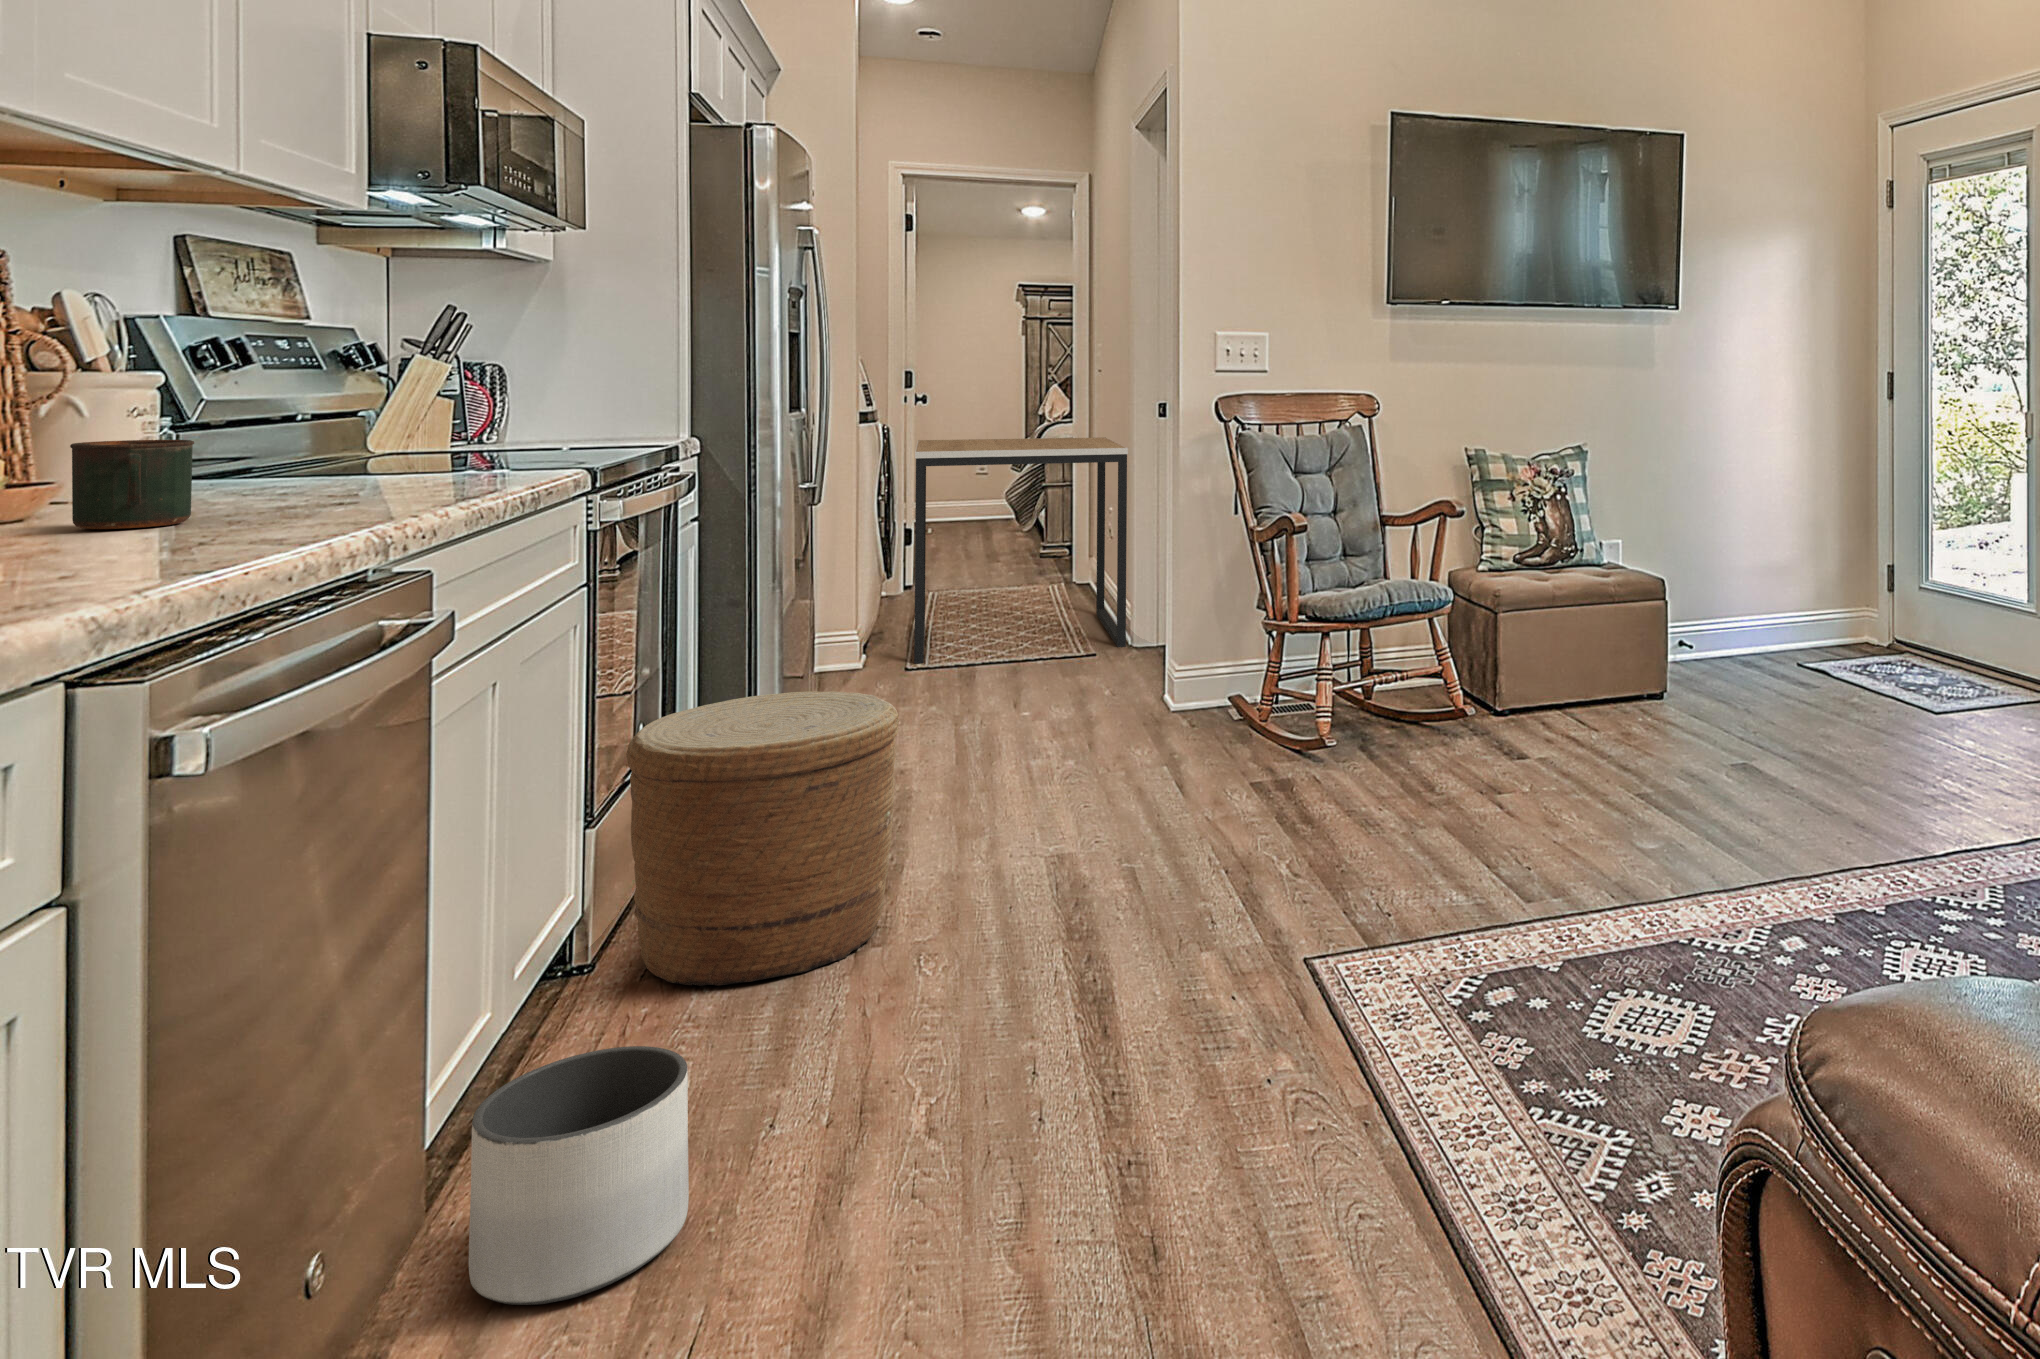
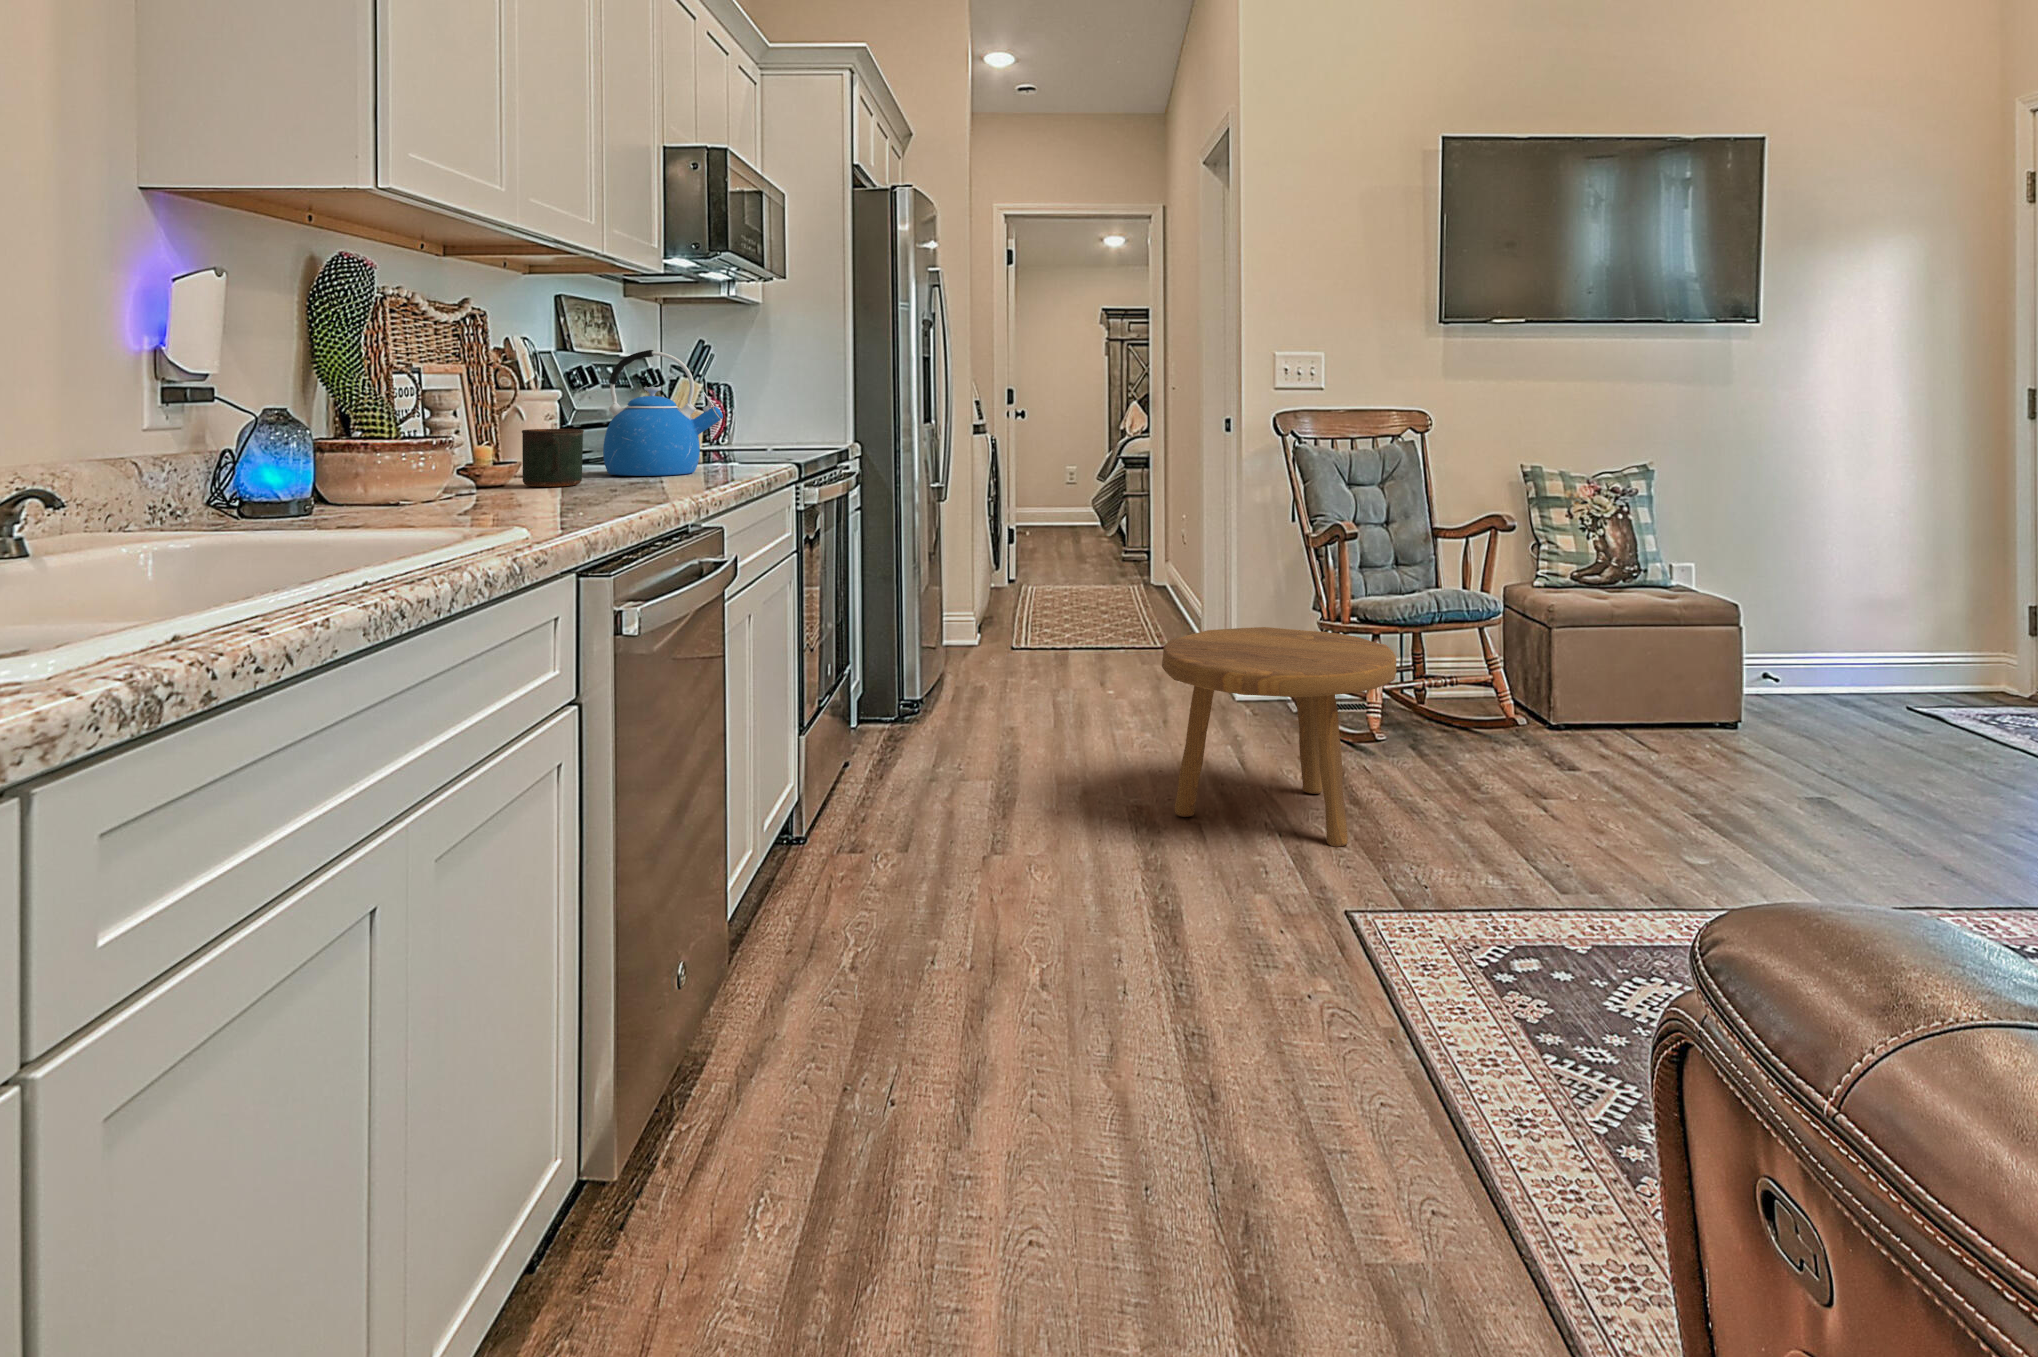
kettle: none [243,323,455,503] -> present [603,350,723,476]
side table: present [914,437,1128,664] -> none [1023,450,1201,643]
footstool: none [1086,639,1352,882] -> present [1162,627,1396,847]
woven basket: present [626,691,899,987] -> none [824,645,1015,866]
planter: present [469,1046,689,1305] -> none [741,882,875,1050]

